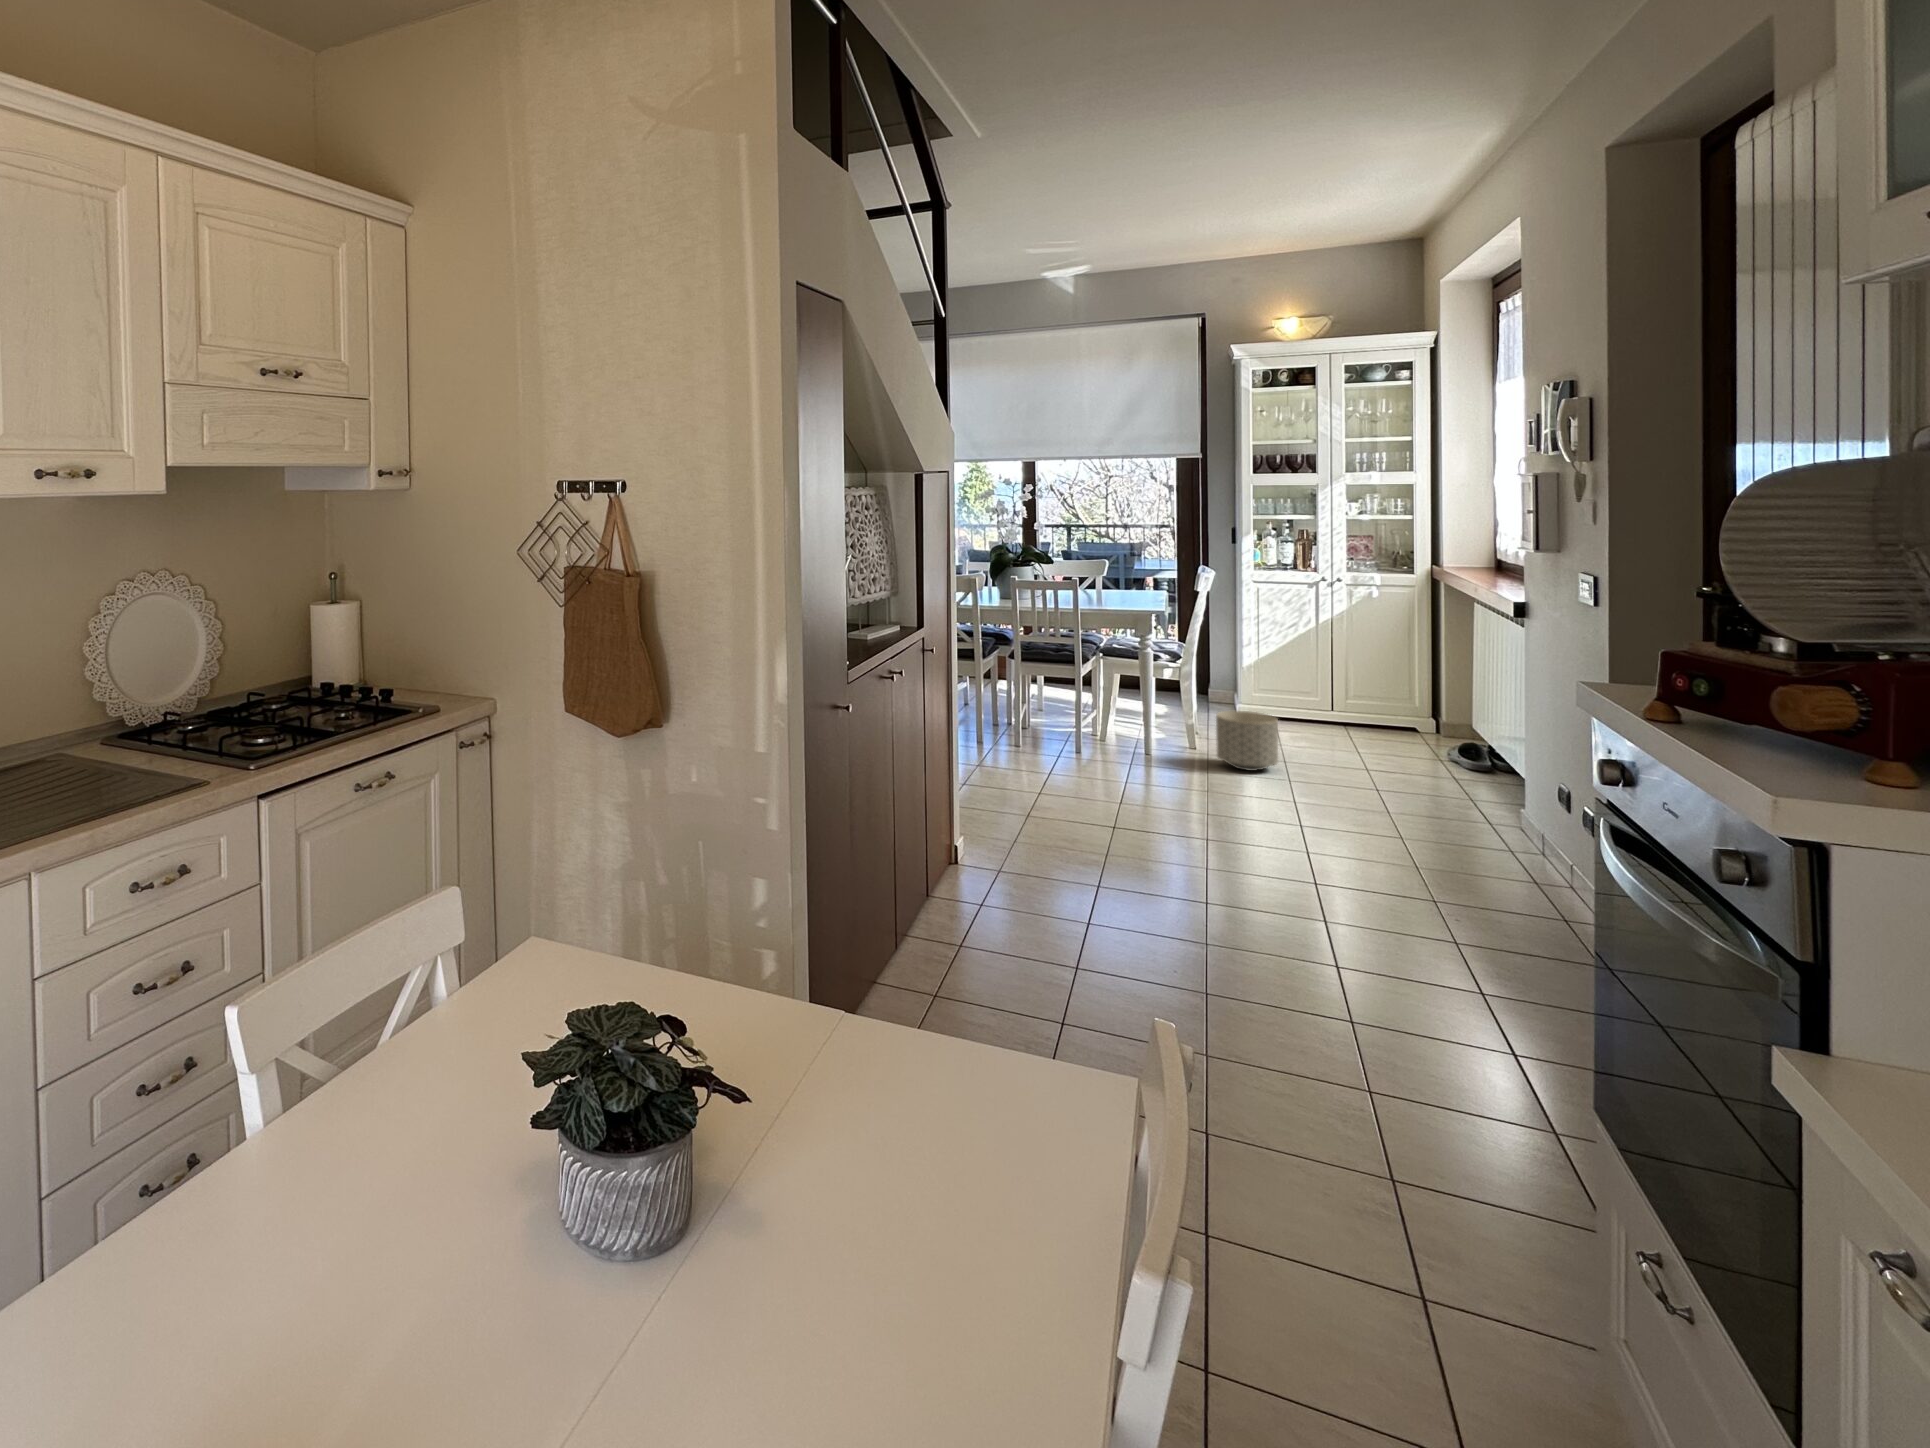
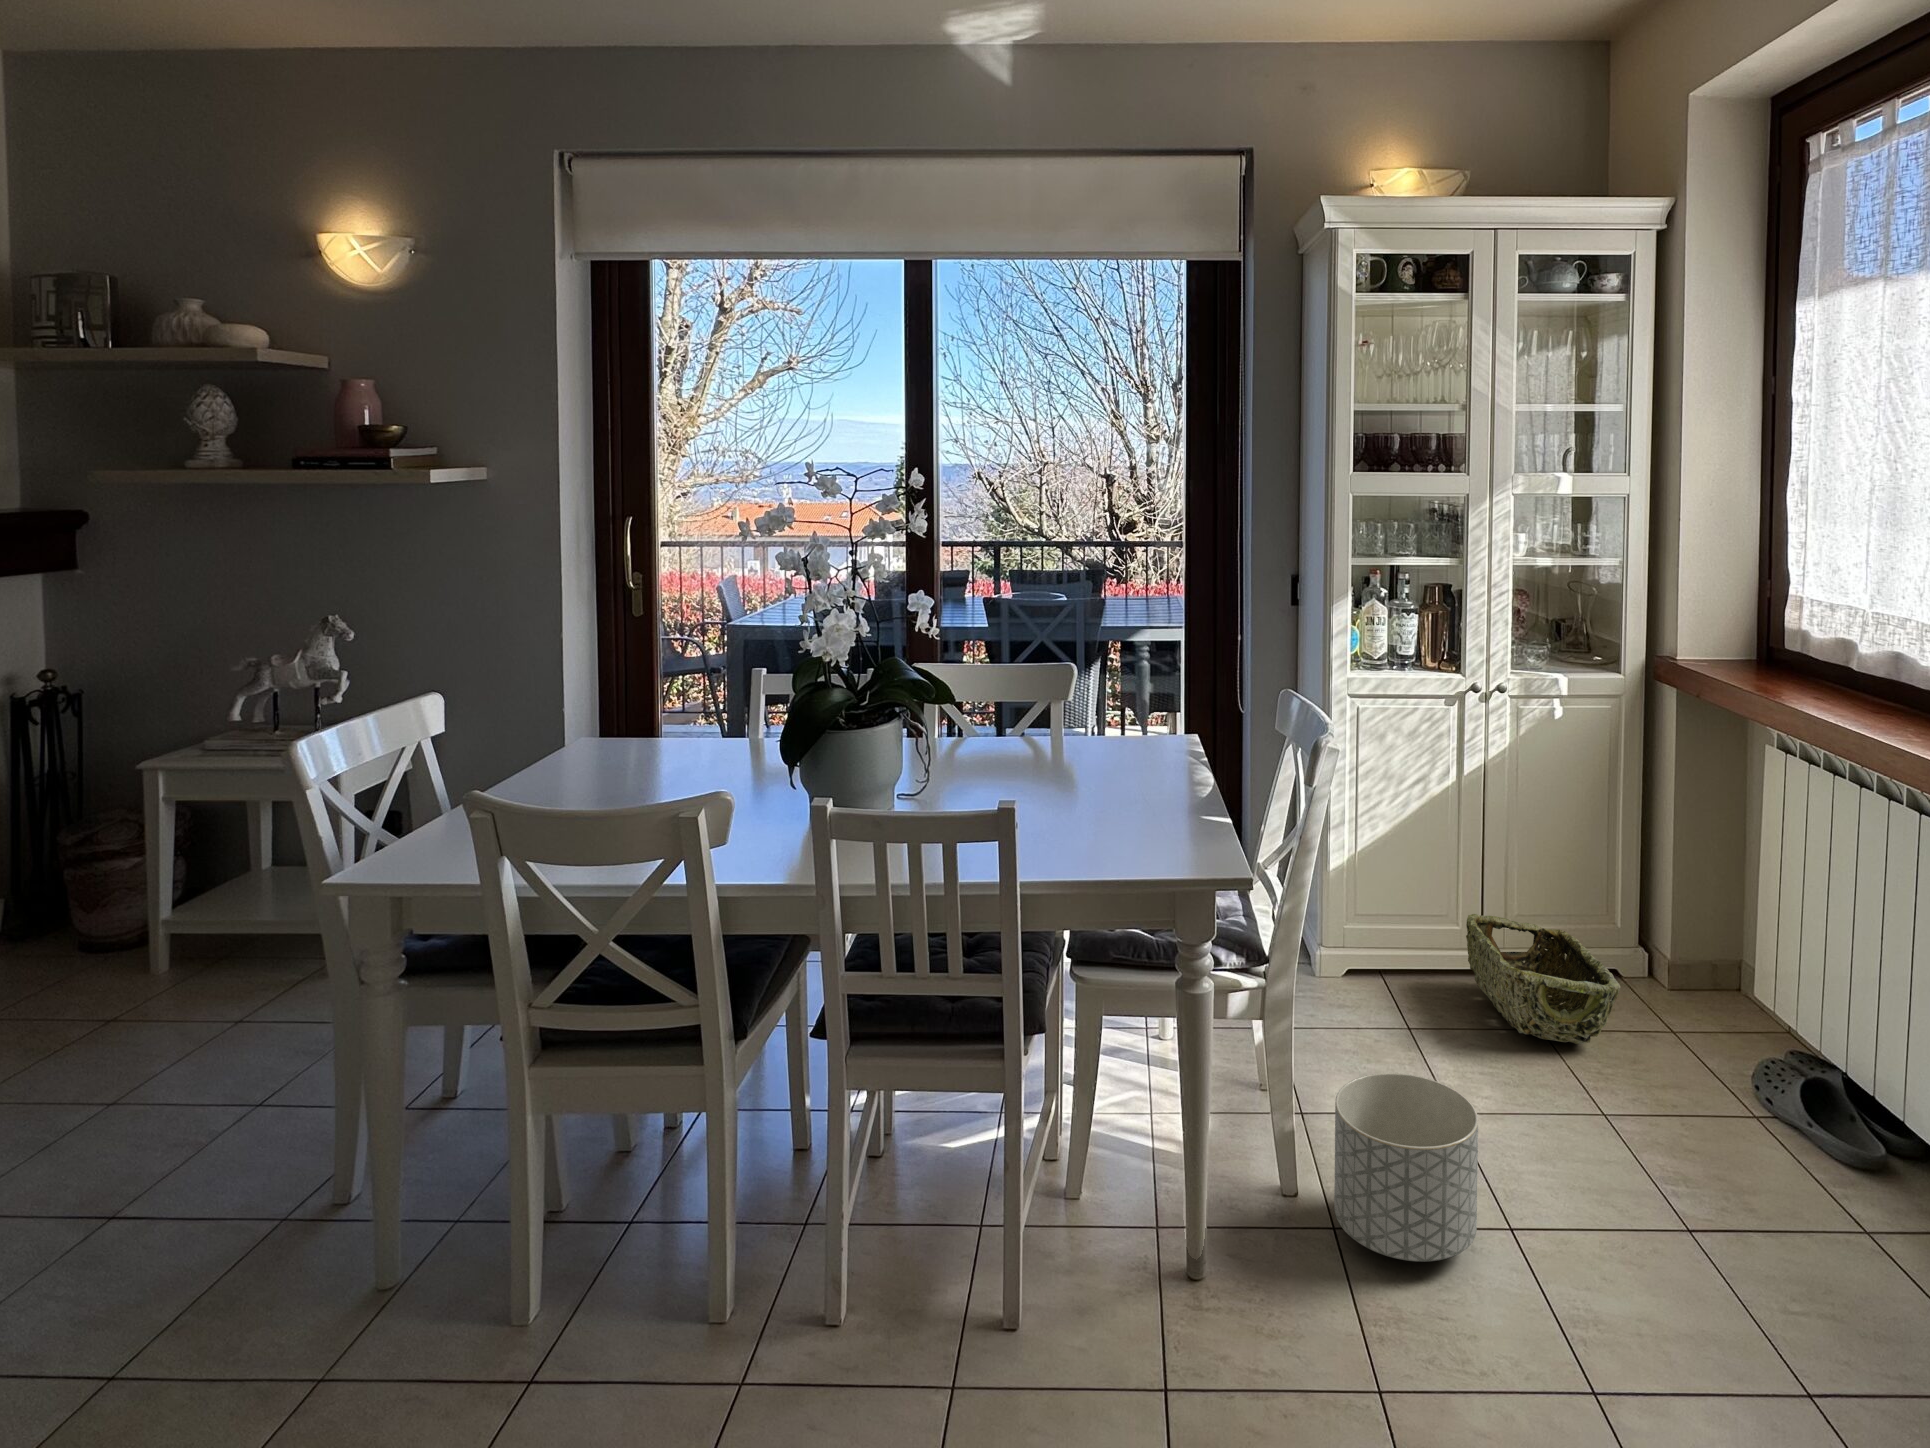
woven basket: none [1319,691,1392,743] -> present [1466,914,1621,1044]

